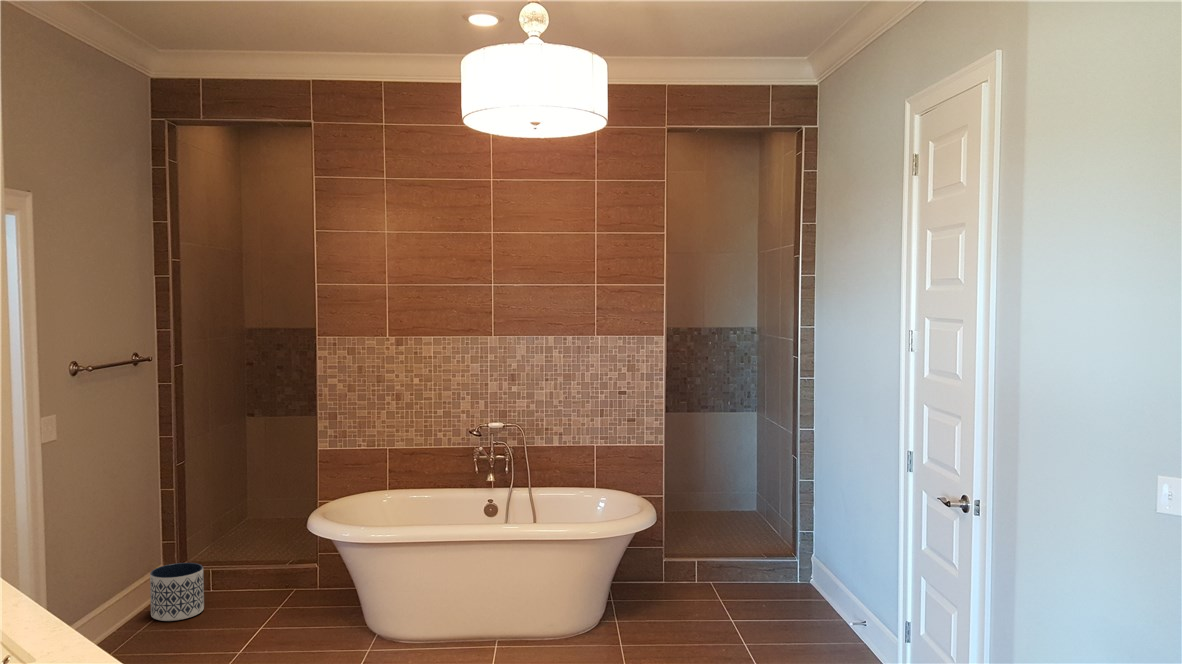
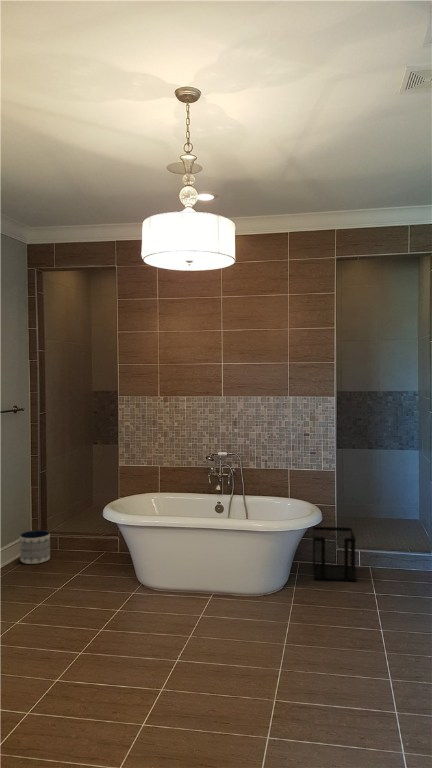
wastebasket: none [631,528,701,608] -> present [312,527,356,581]

